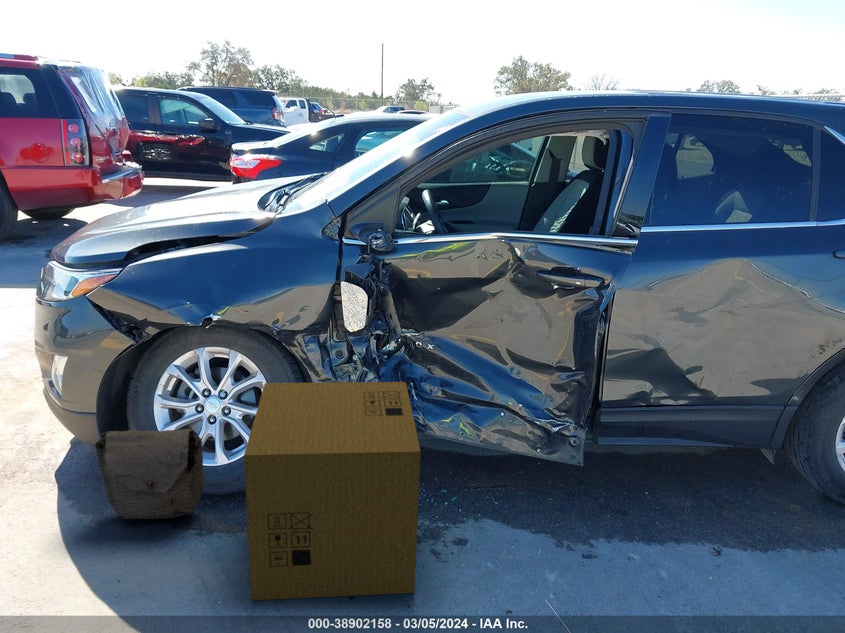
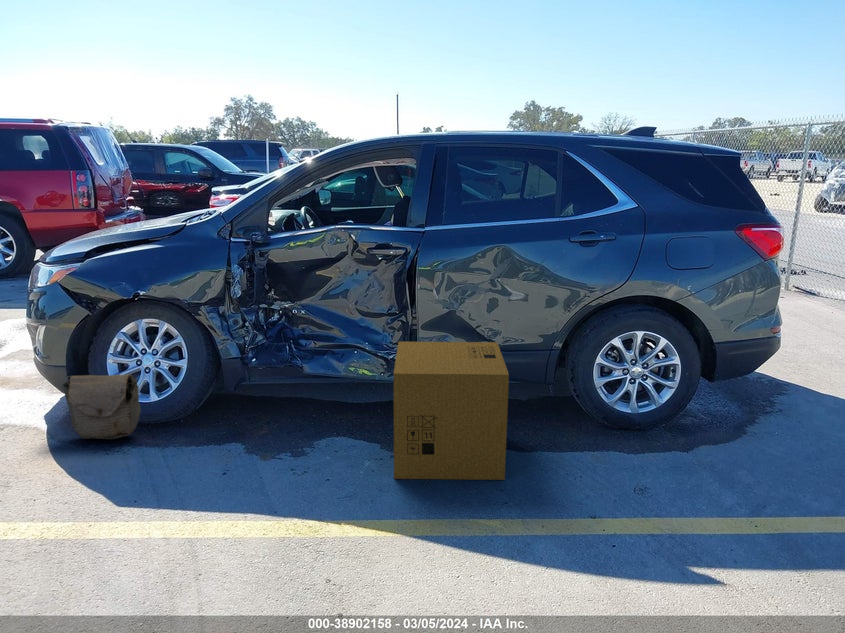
cardboard box: present [244,382,421,600] -> present [394,341,509,480]

